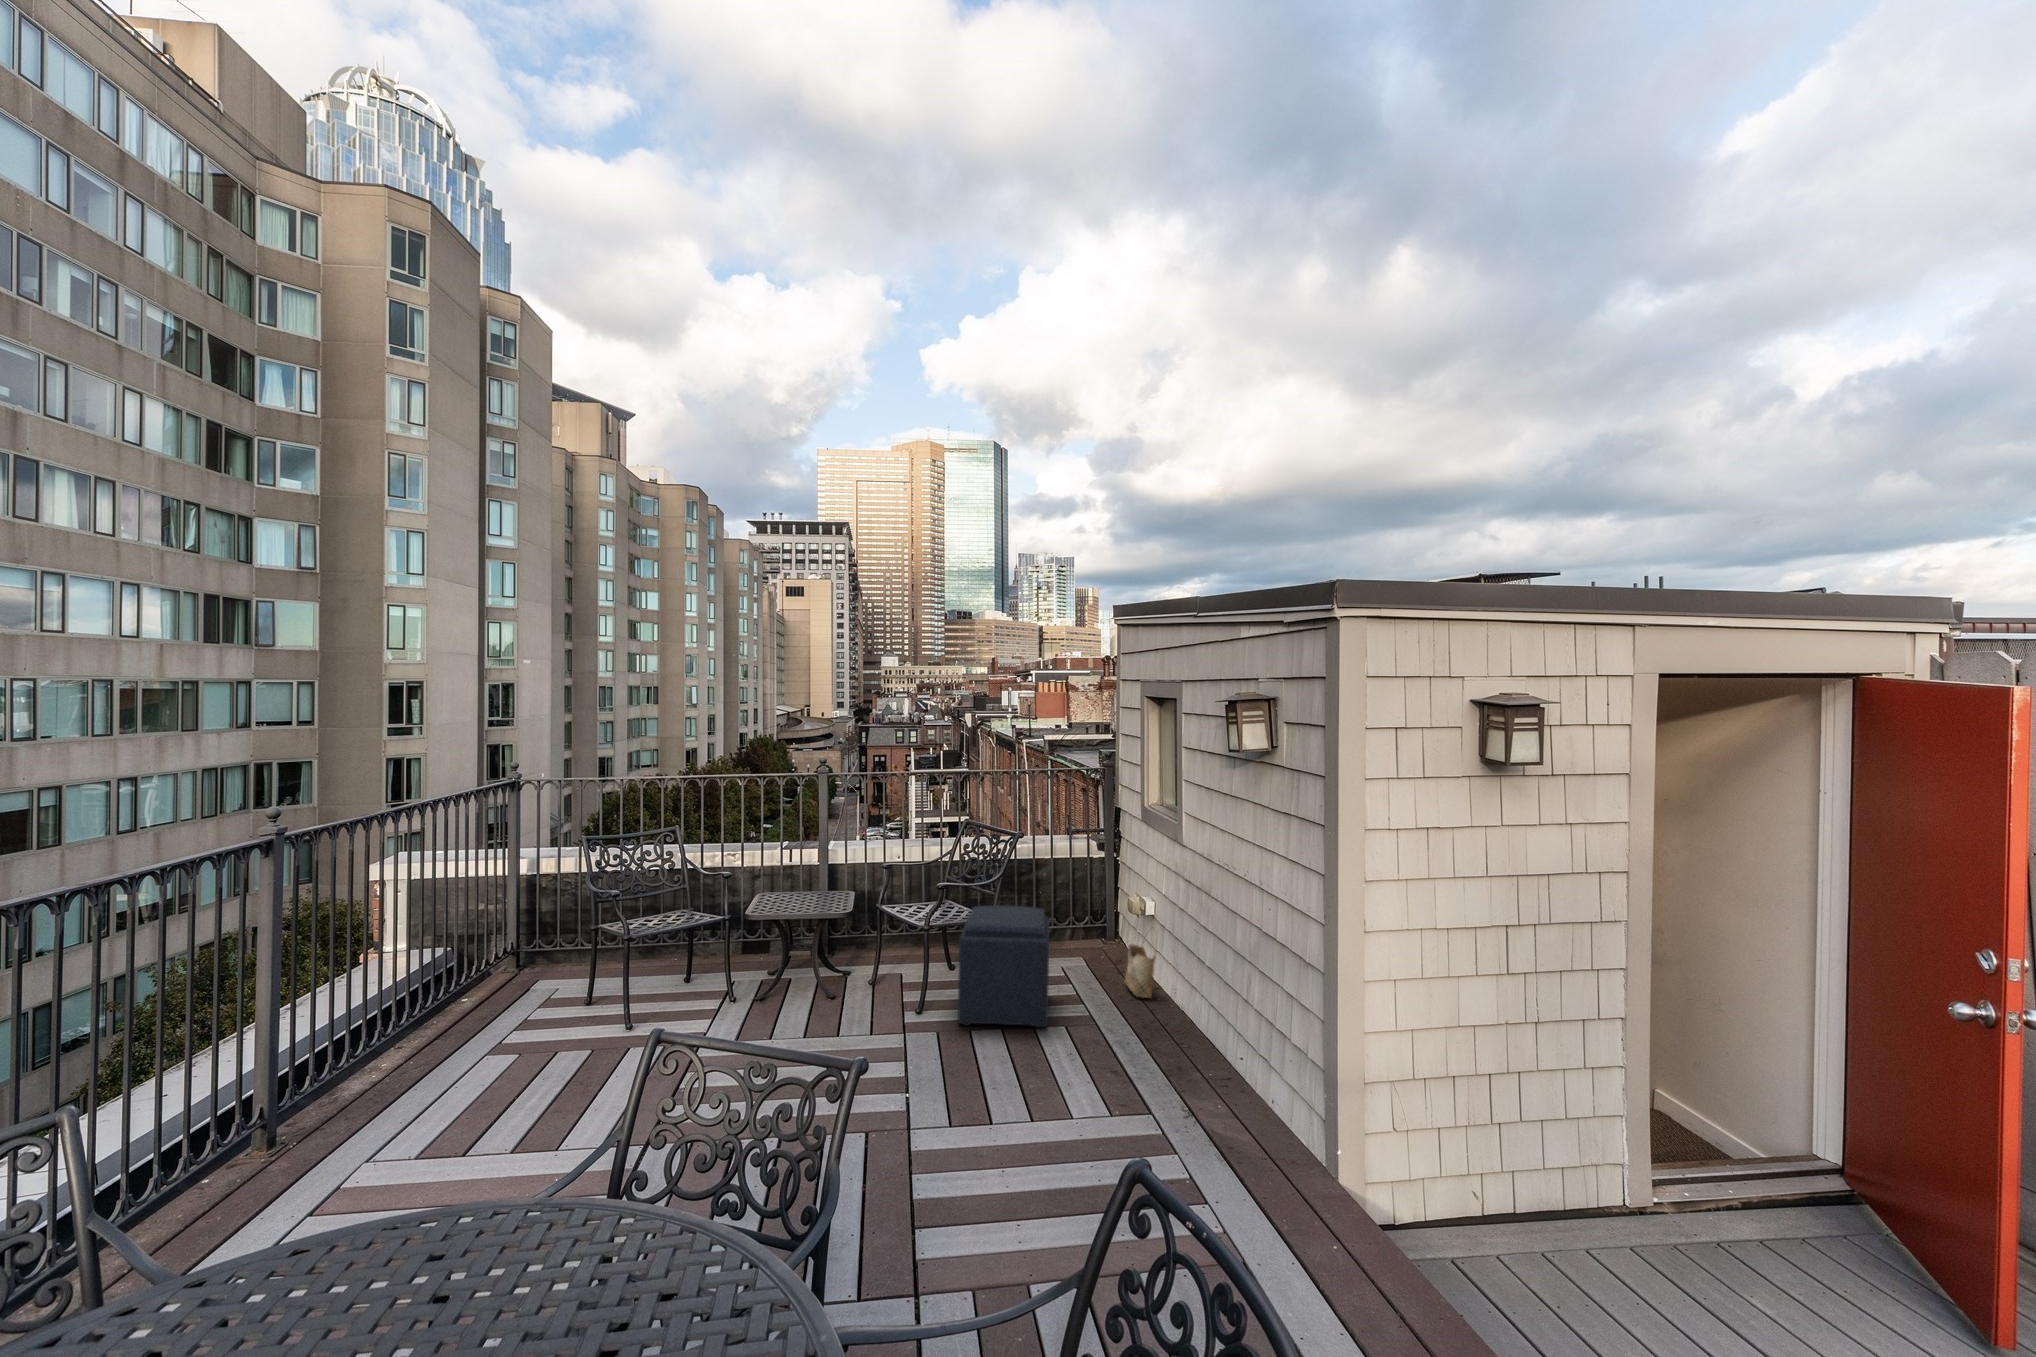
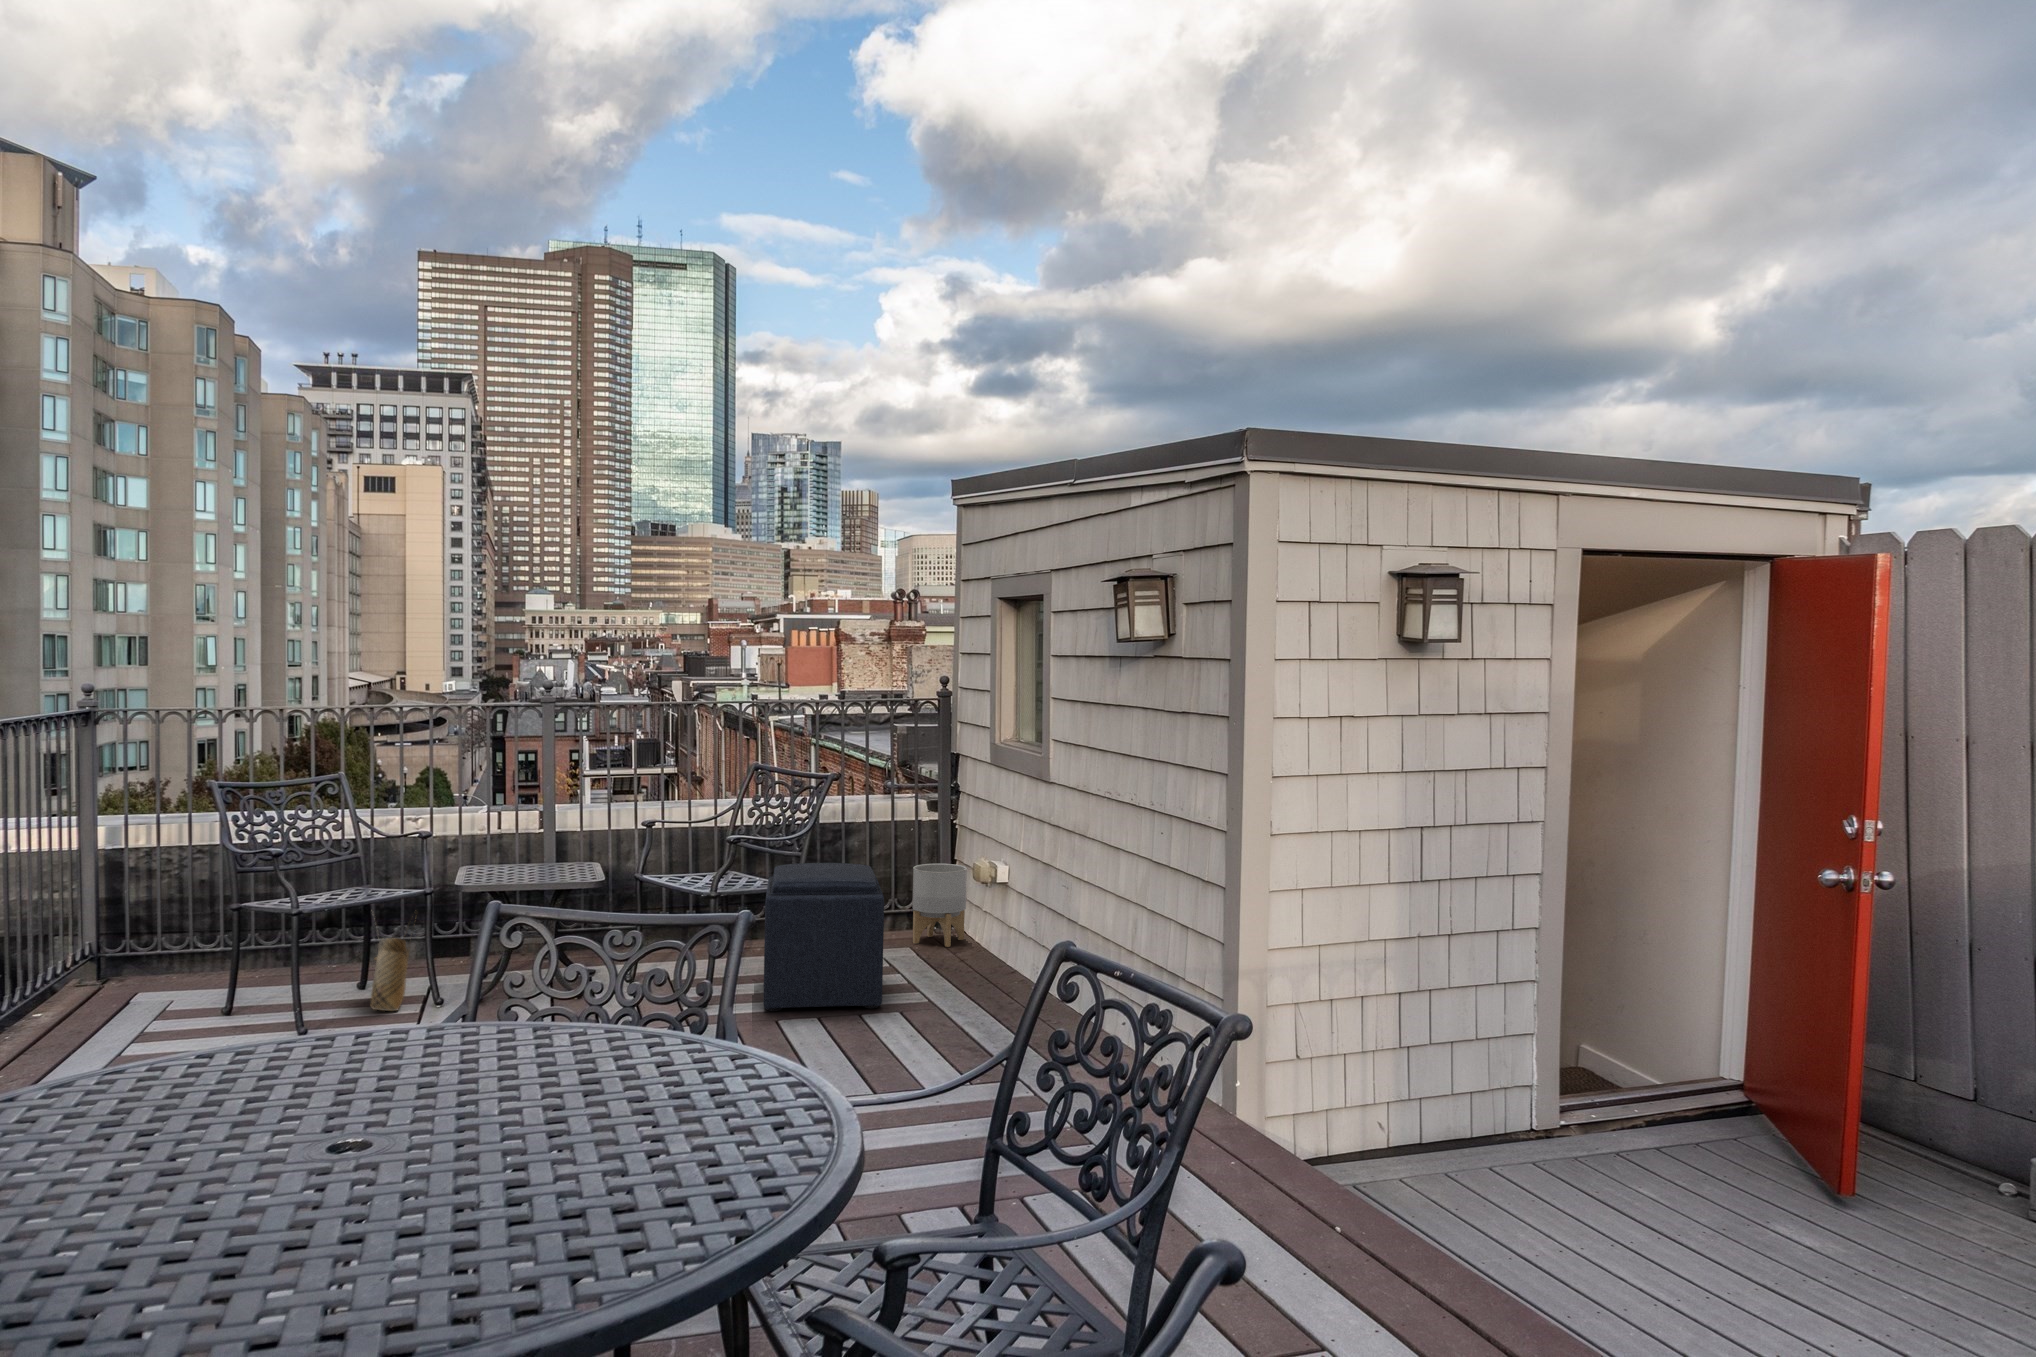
planter: none [1083,897,1125,965] -> present [912,864,967,947]
woven basket: present [1125,945,1155,998] -> present [371,910,416,1011]

